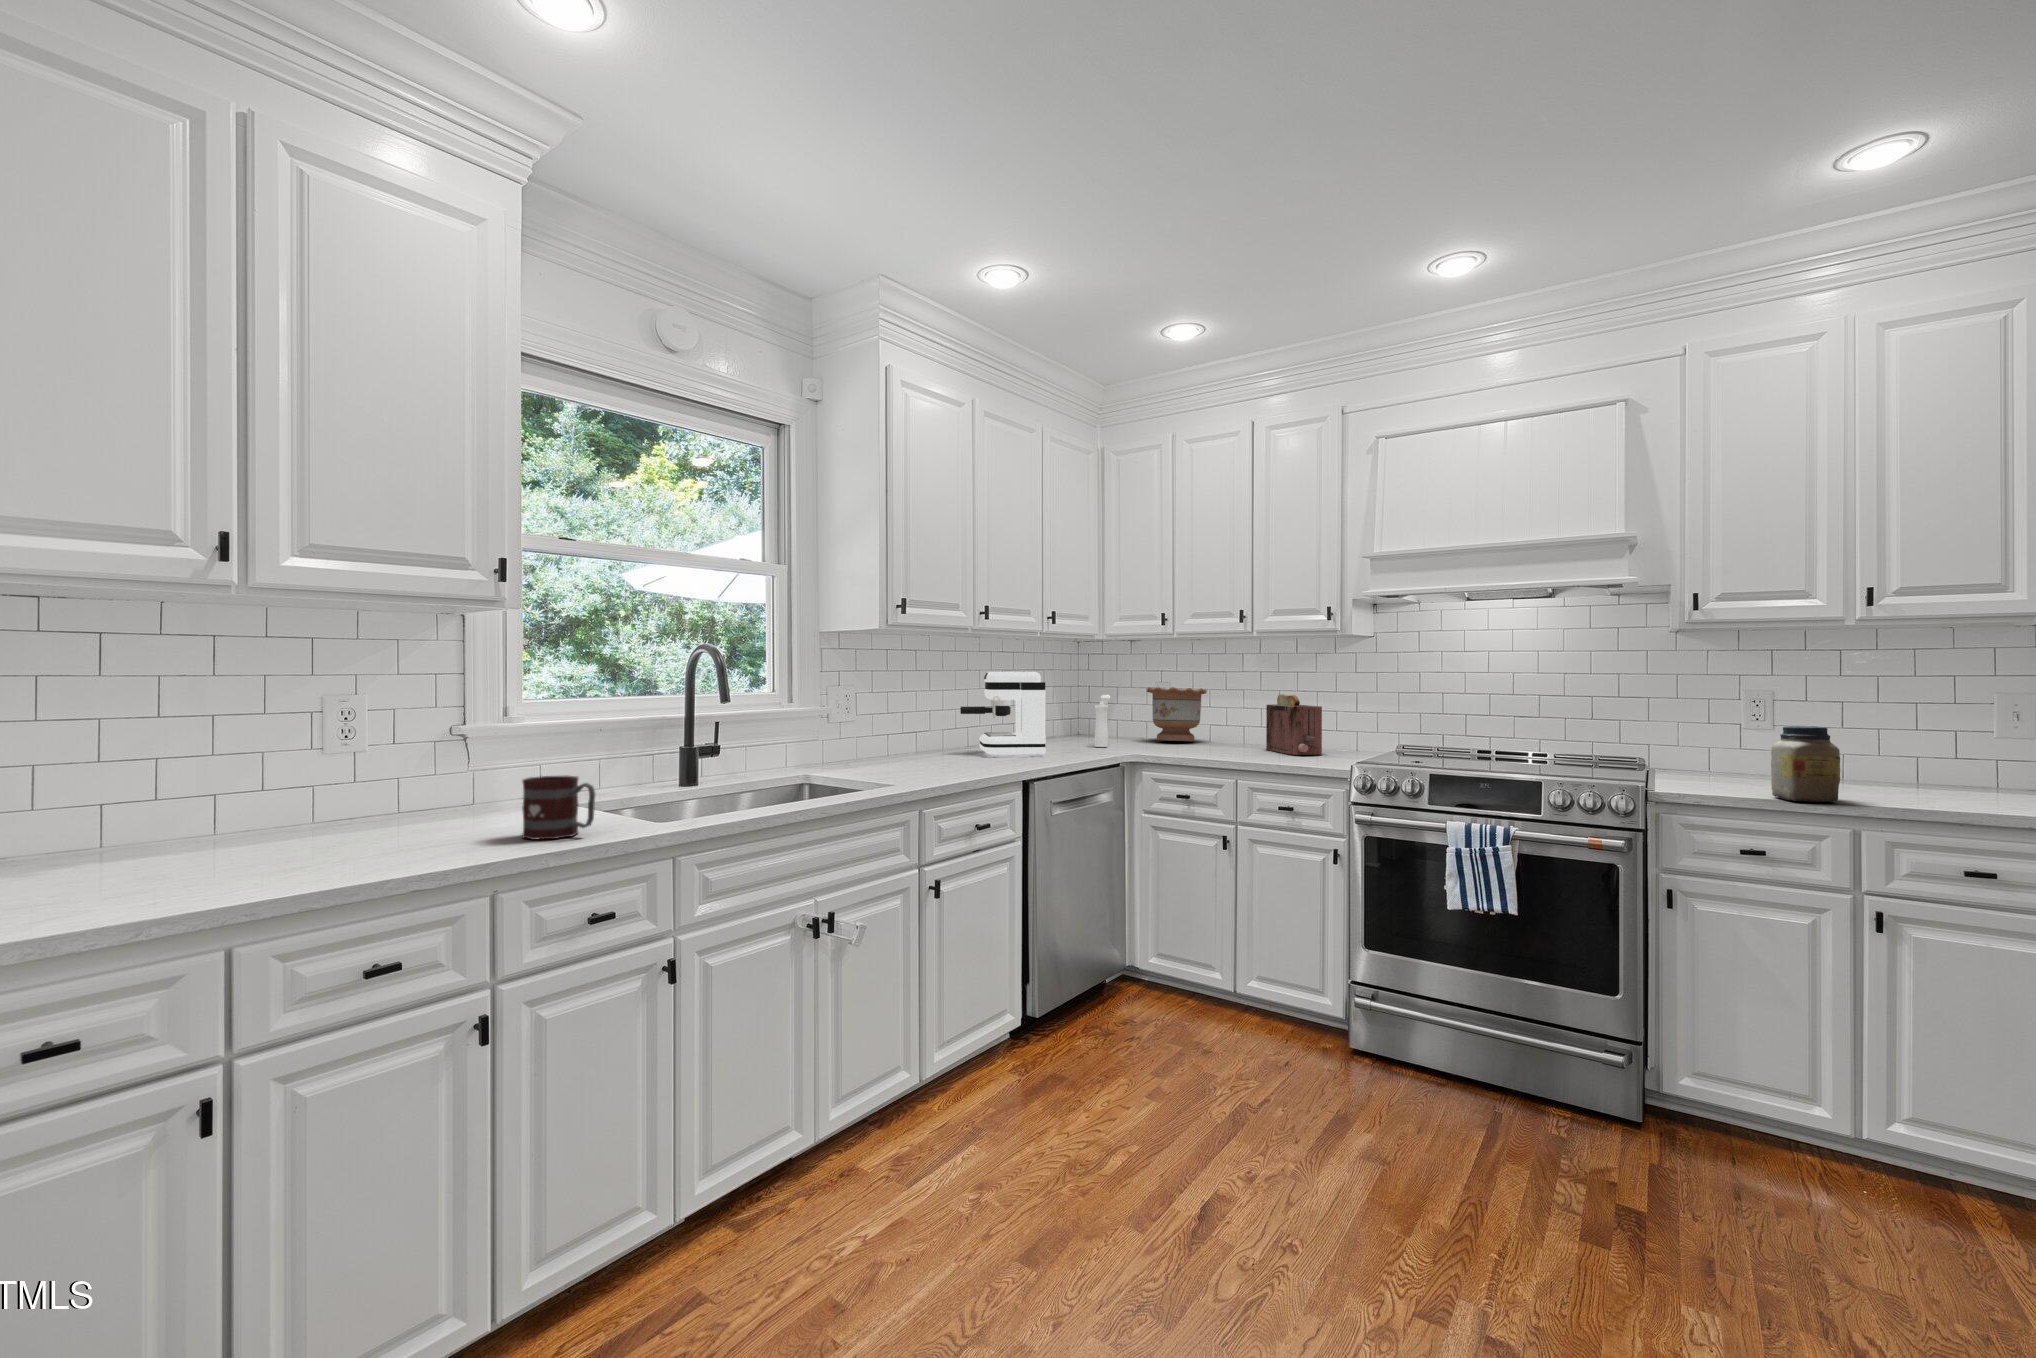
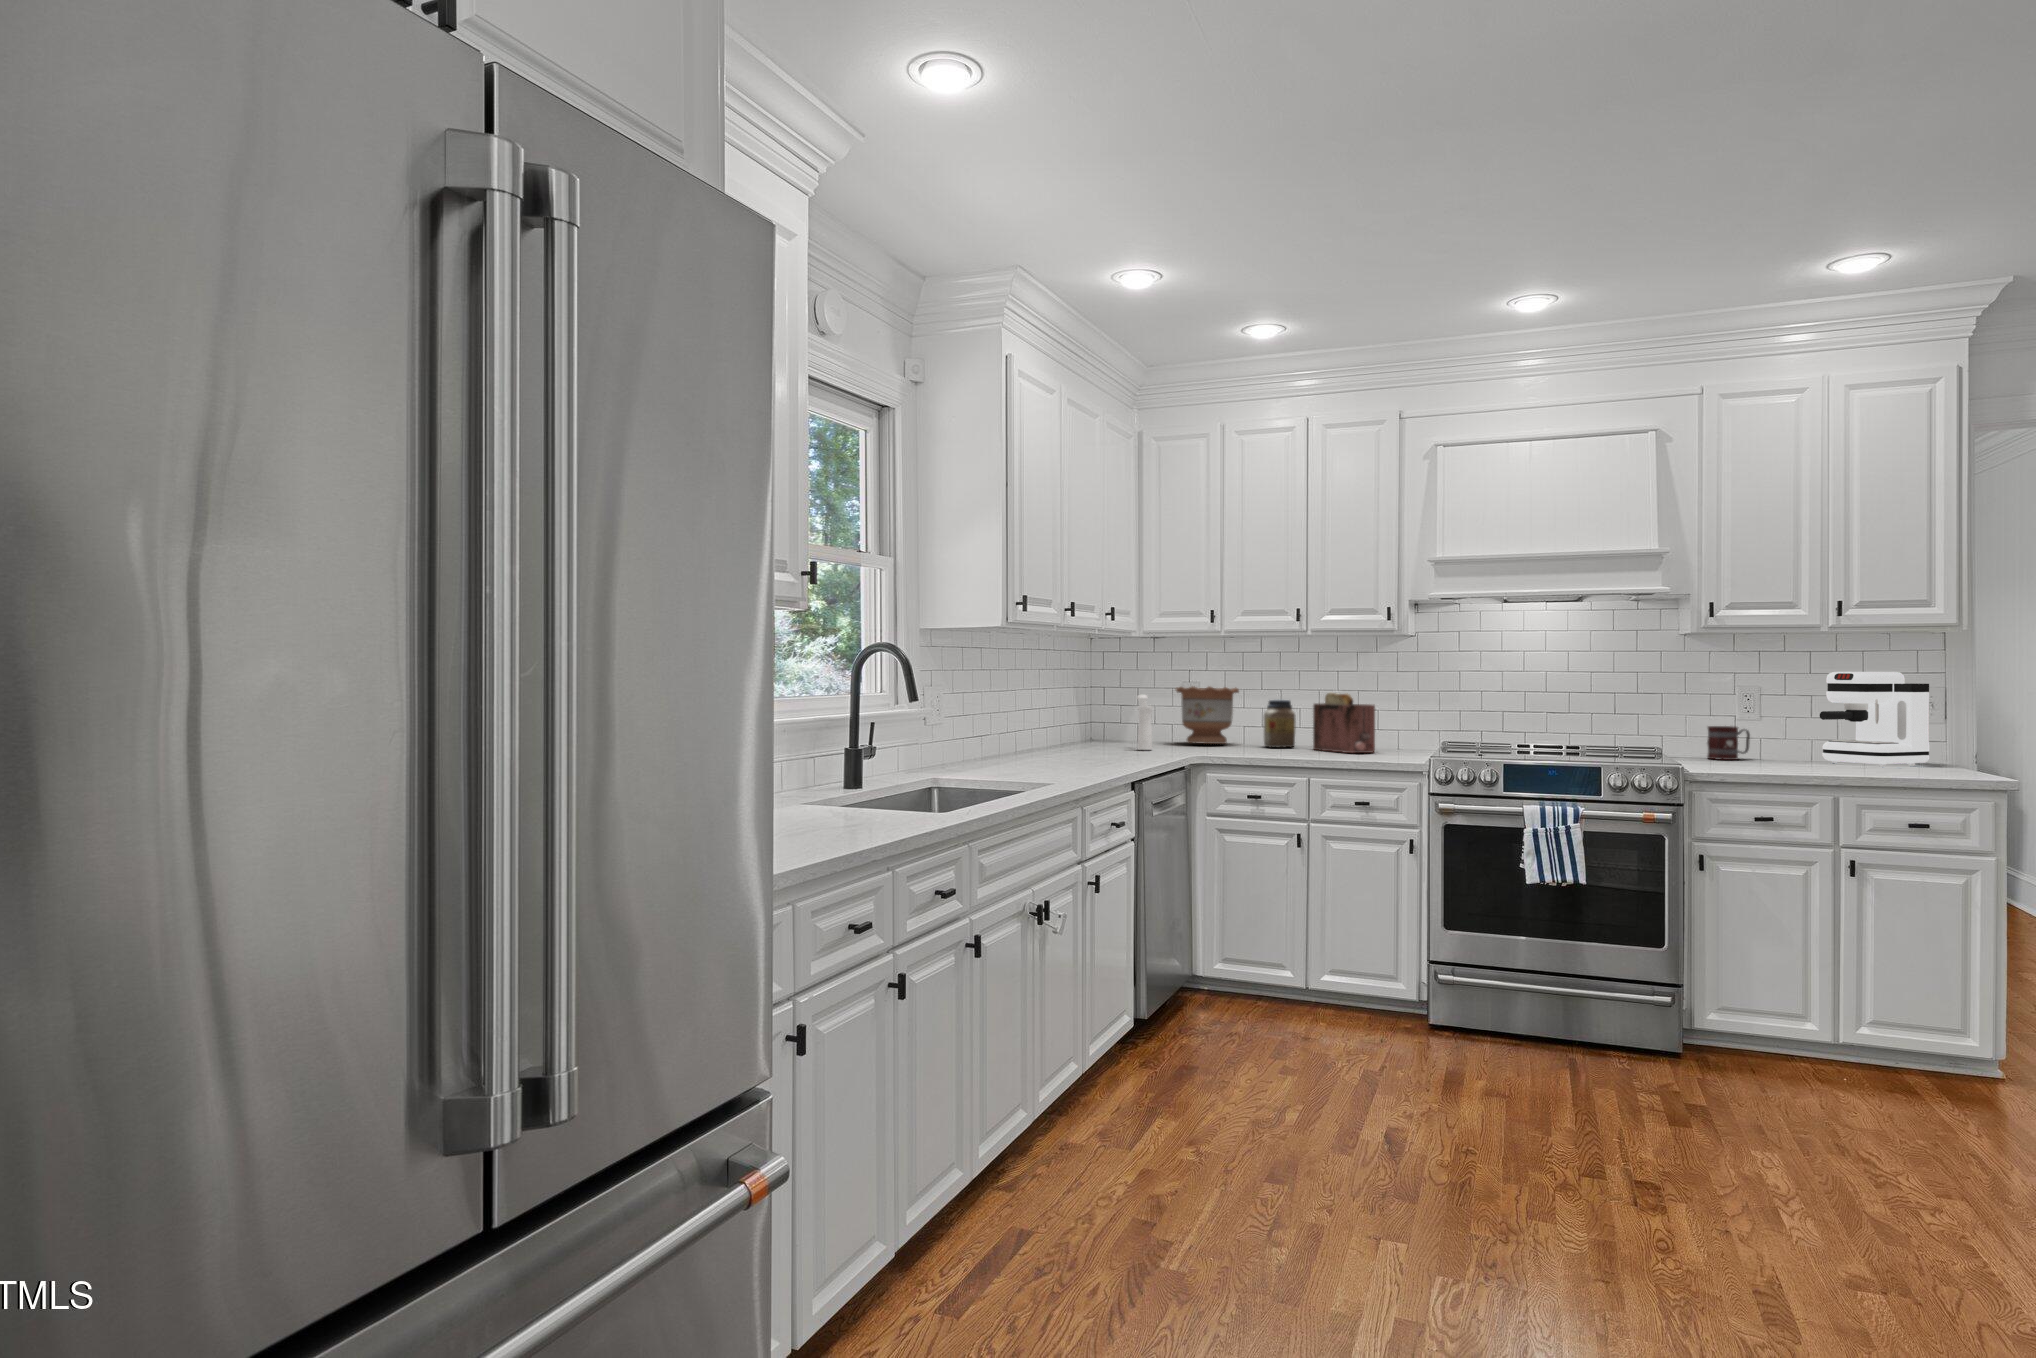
coffee maker: present [960,672,1046,756] -> present [1820,672,1930,766]
jar: present [1771,726,1840,802] -> present [1263,700,1296,748]
mug: present [522,776,595,839] -> present [1707,726,1750,760]

